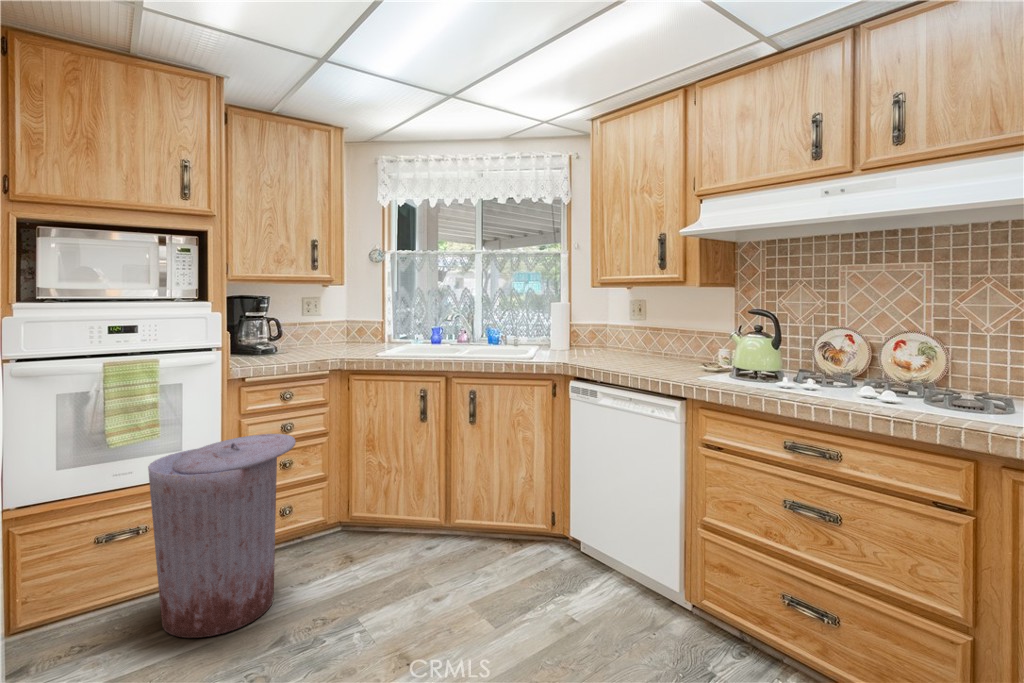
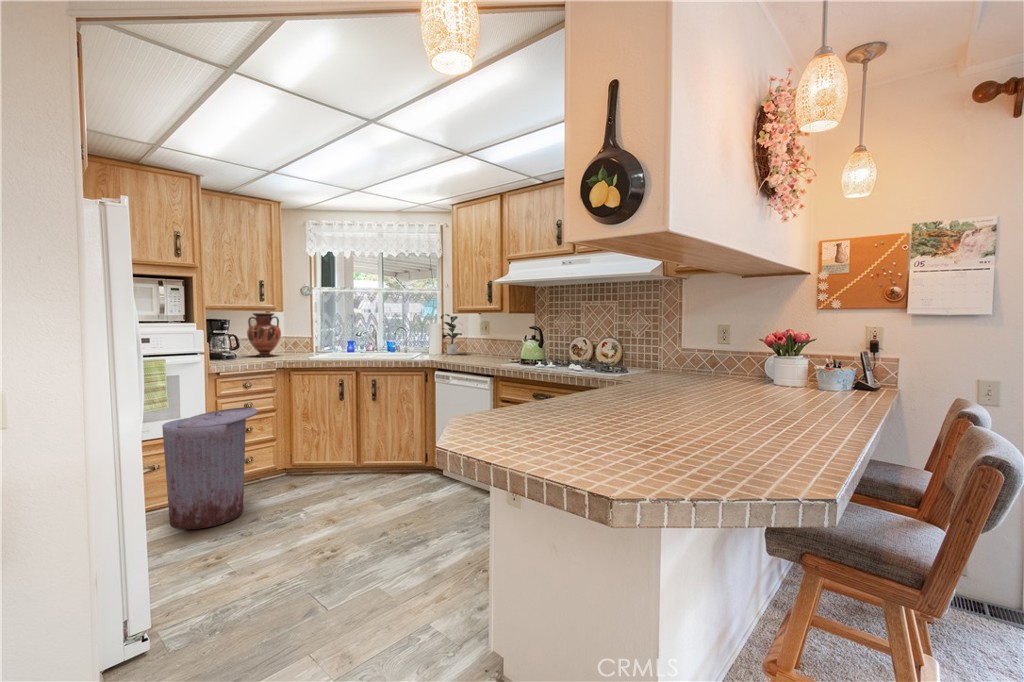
vase: none [292,288,339,351] -> present [247,313,281,356]
potted plant: none [564,289,619,353] -> present [441,314,462,355]

